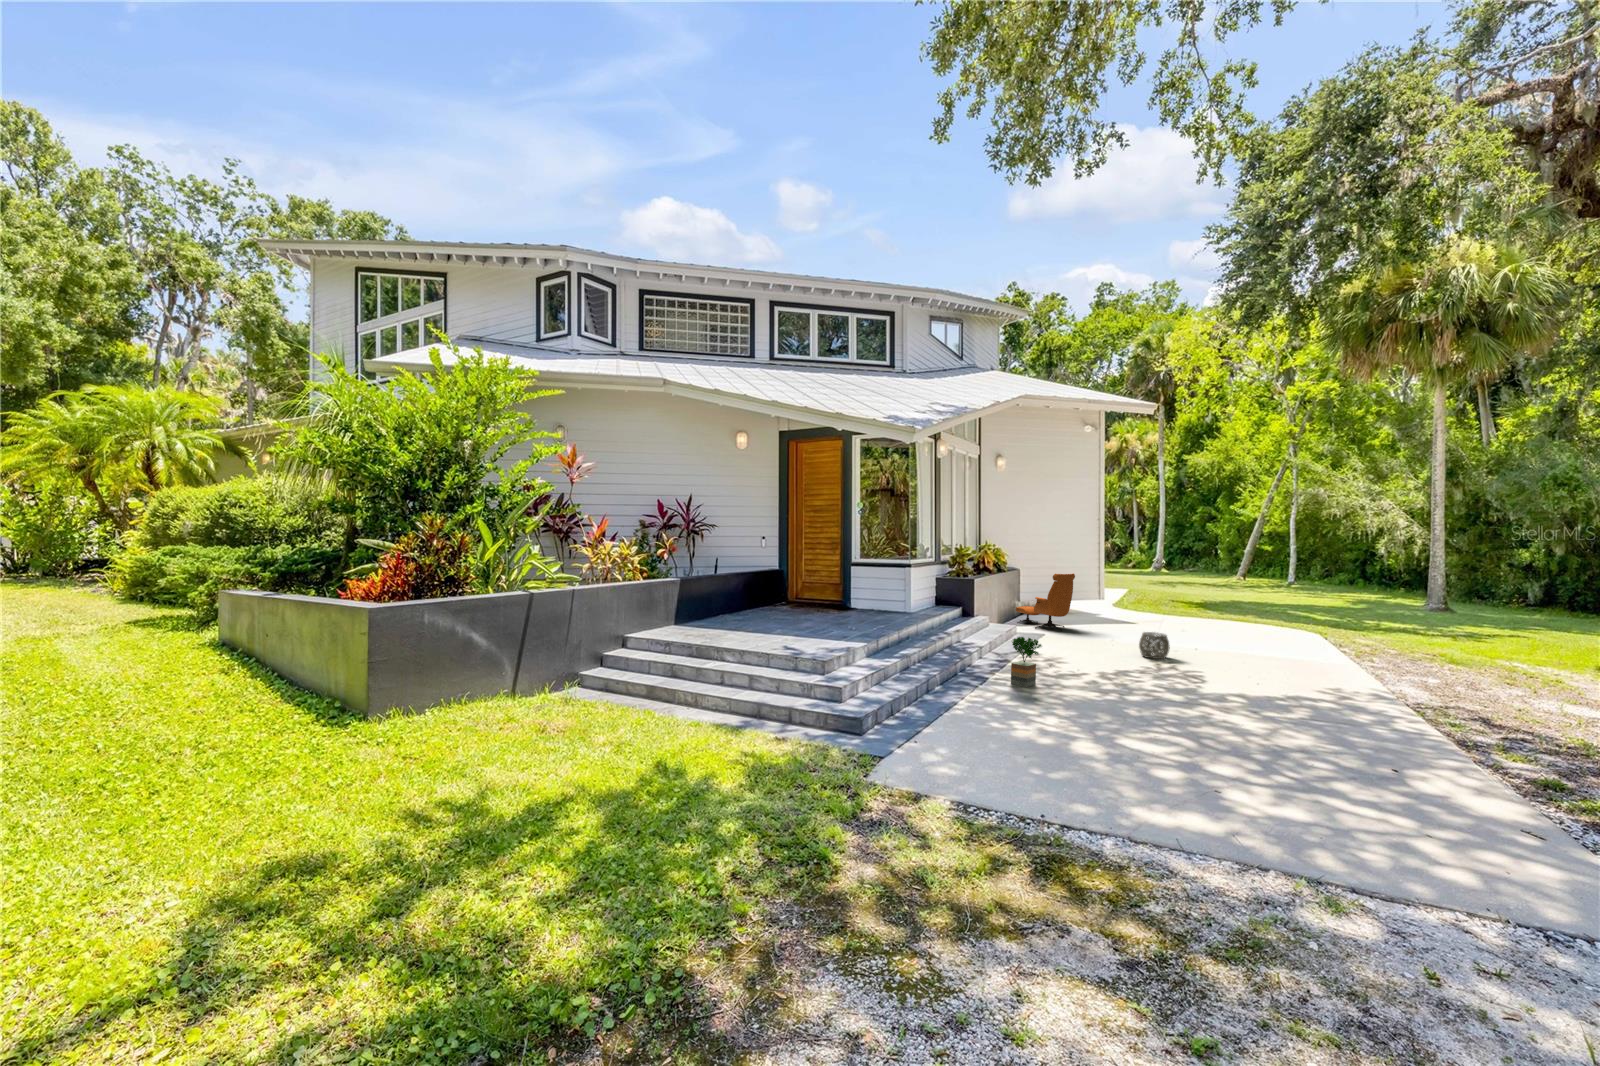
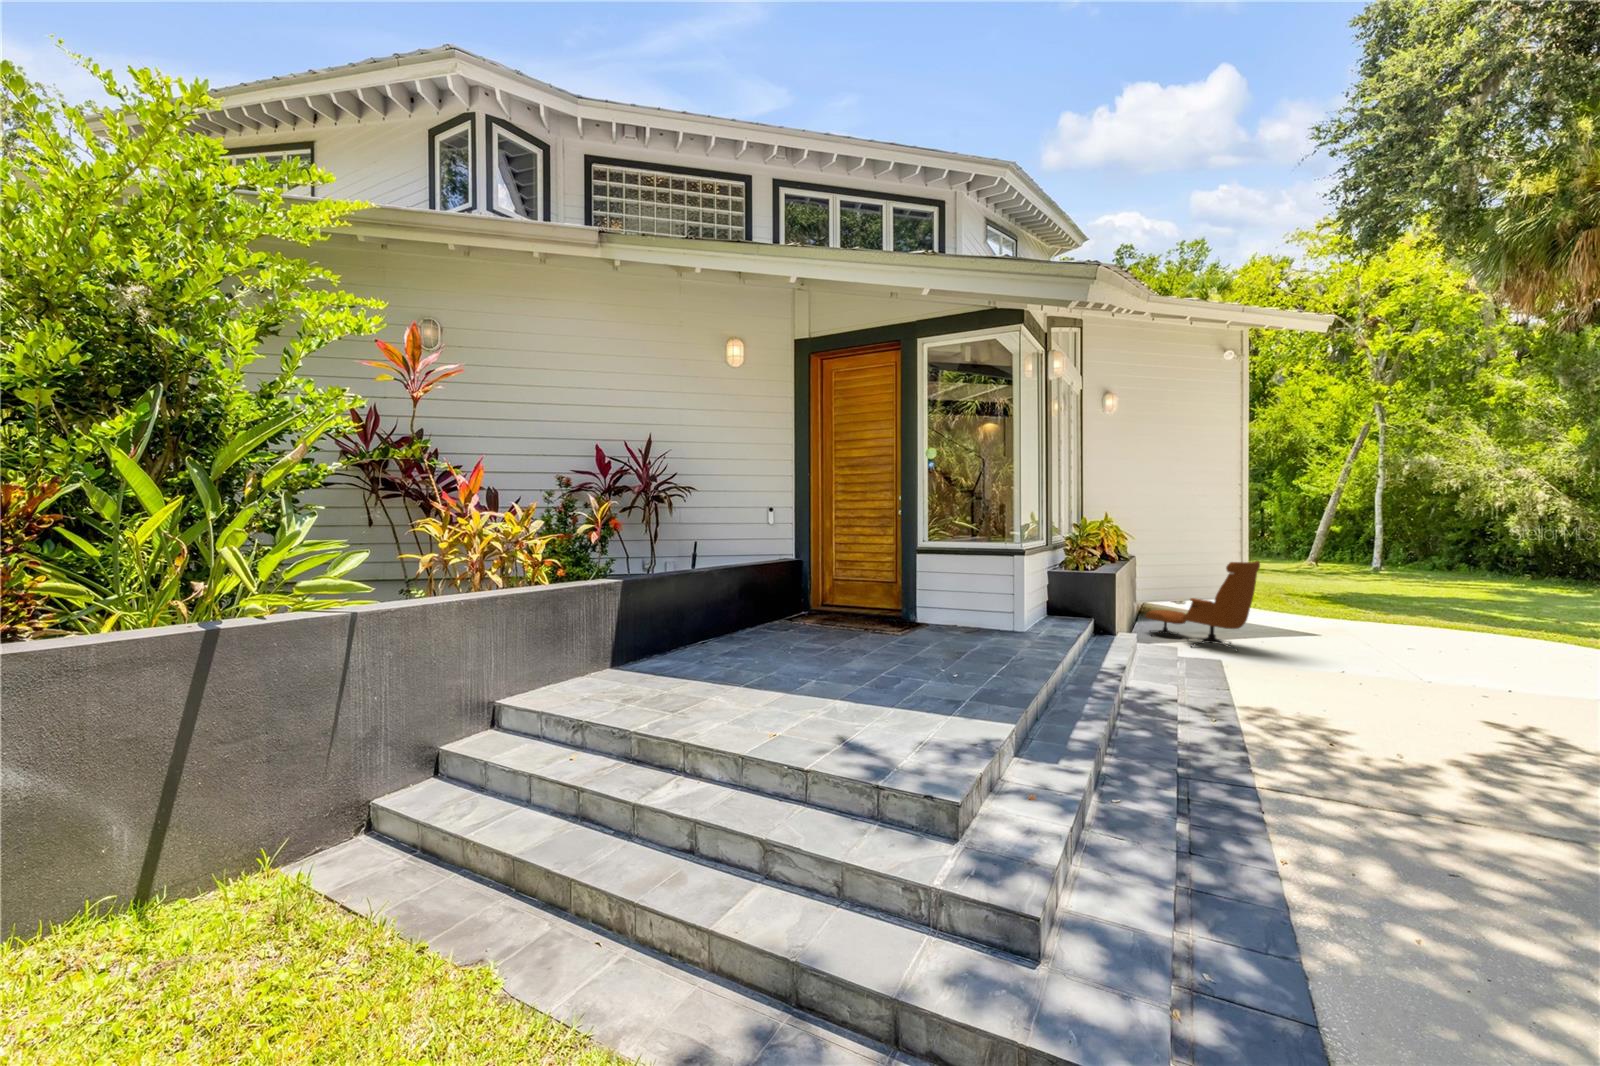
woven basket: present [1139,632,1170,659] -> none [1457,669,1534,724]
potted tree: present [1011,637,1042,687] -> none [1340,715,1446,846]

